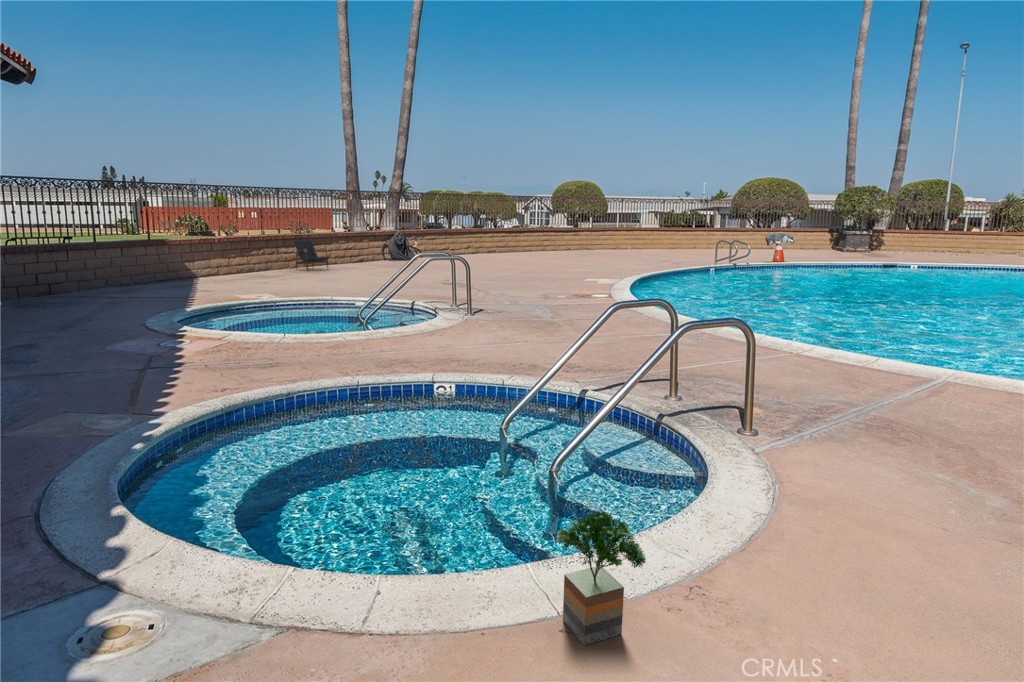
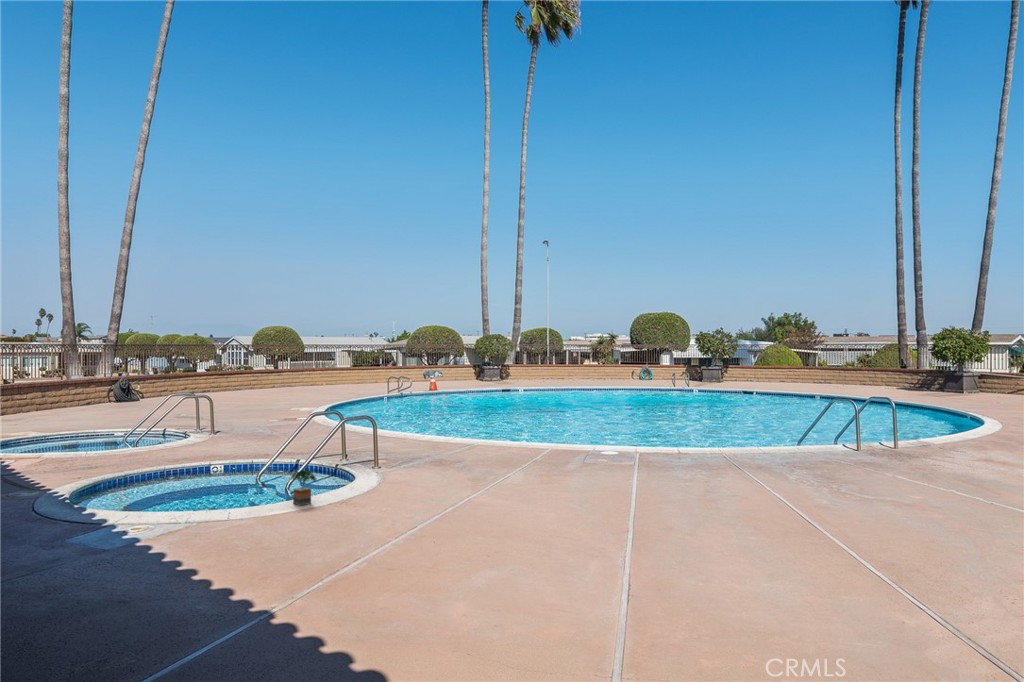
lounge chair: present [294,240,328,271] -> none [28,388,63,415]

